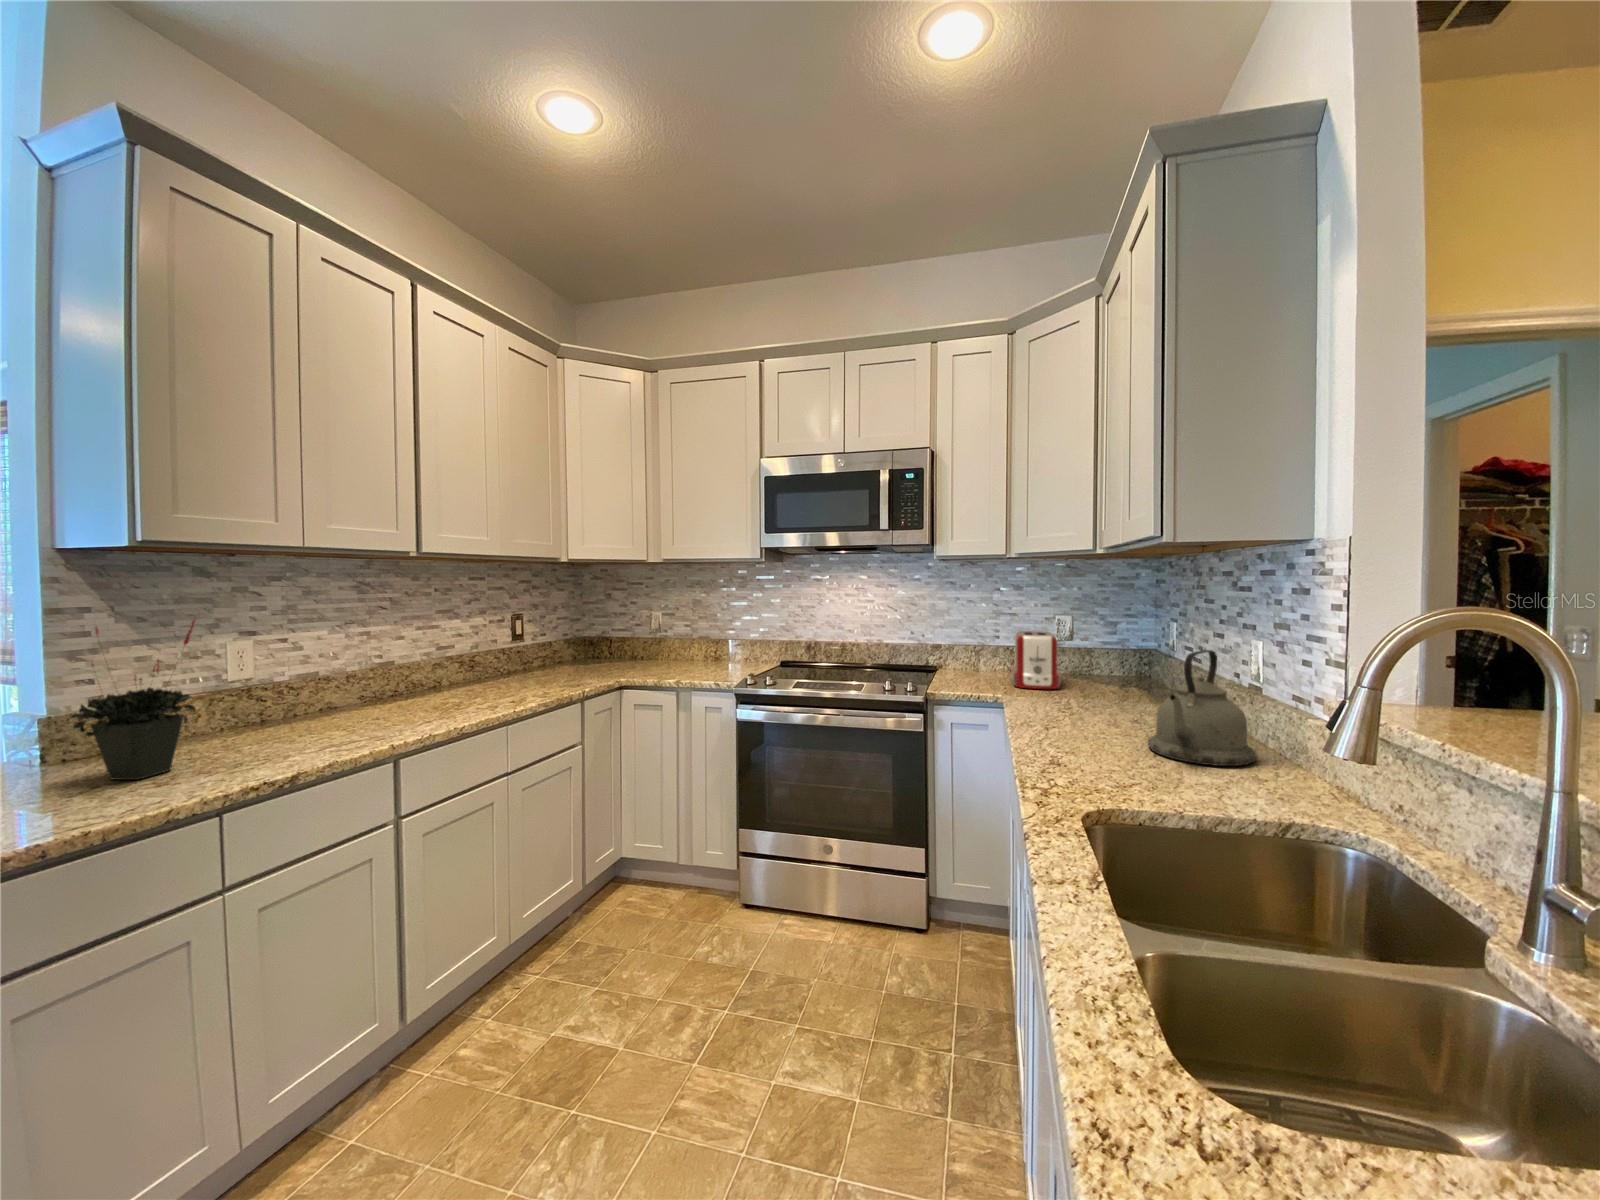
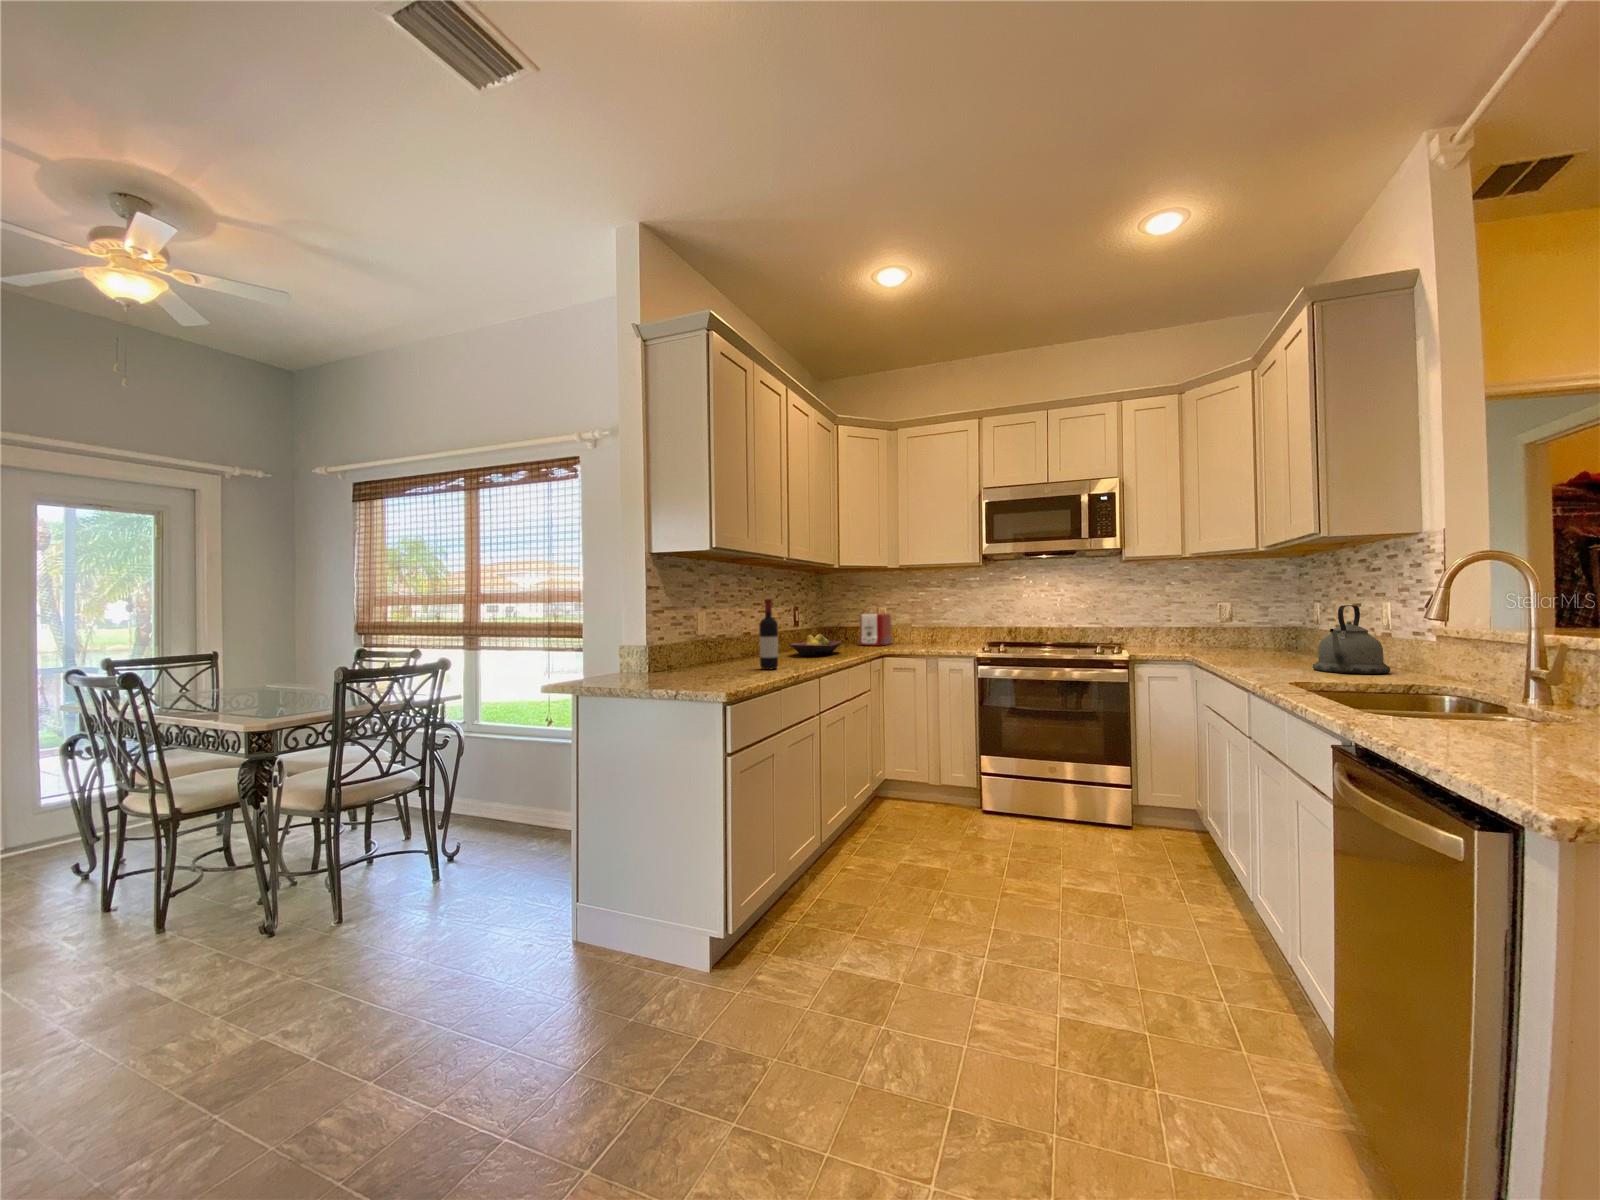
potted plant: present [70,620,195,780] -> none [692,587,740,675]
wine bottle: none [271,631,314,754] -> present [759,599,778,670]
toaster: present [1012,631,1061,689] -> present [858,614,893,646]
fruit bowl: none [434,664,539,703] -> present [790,634,842,656]

